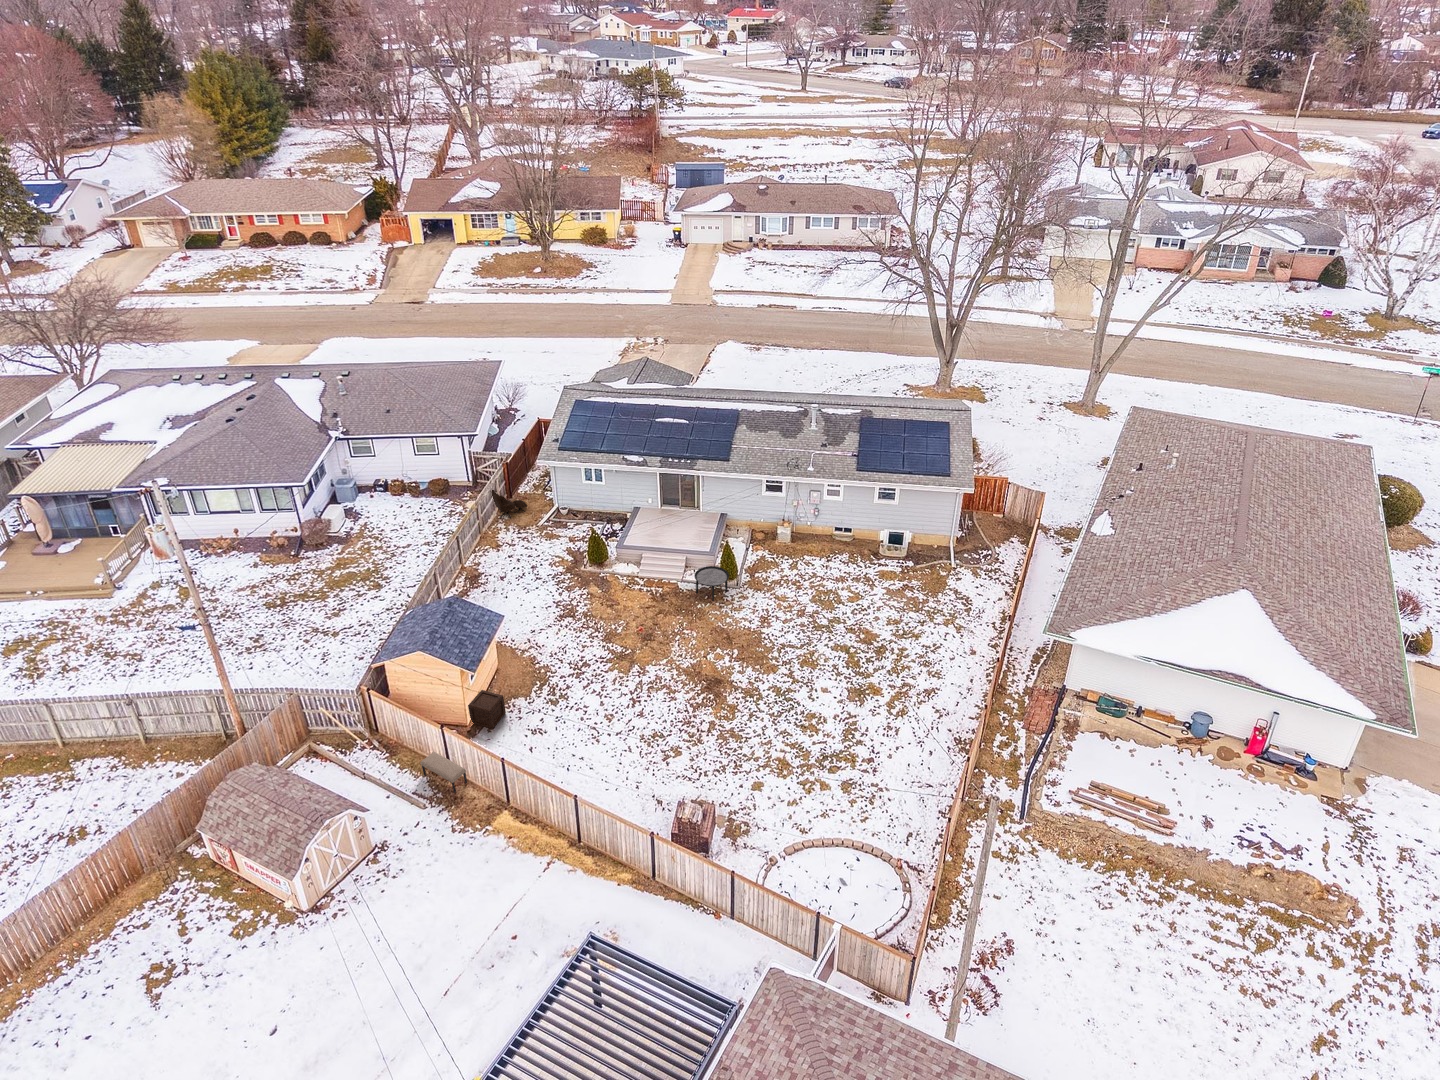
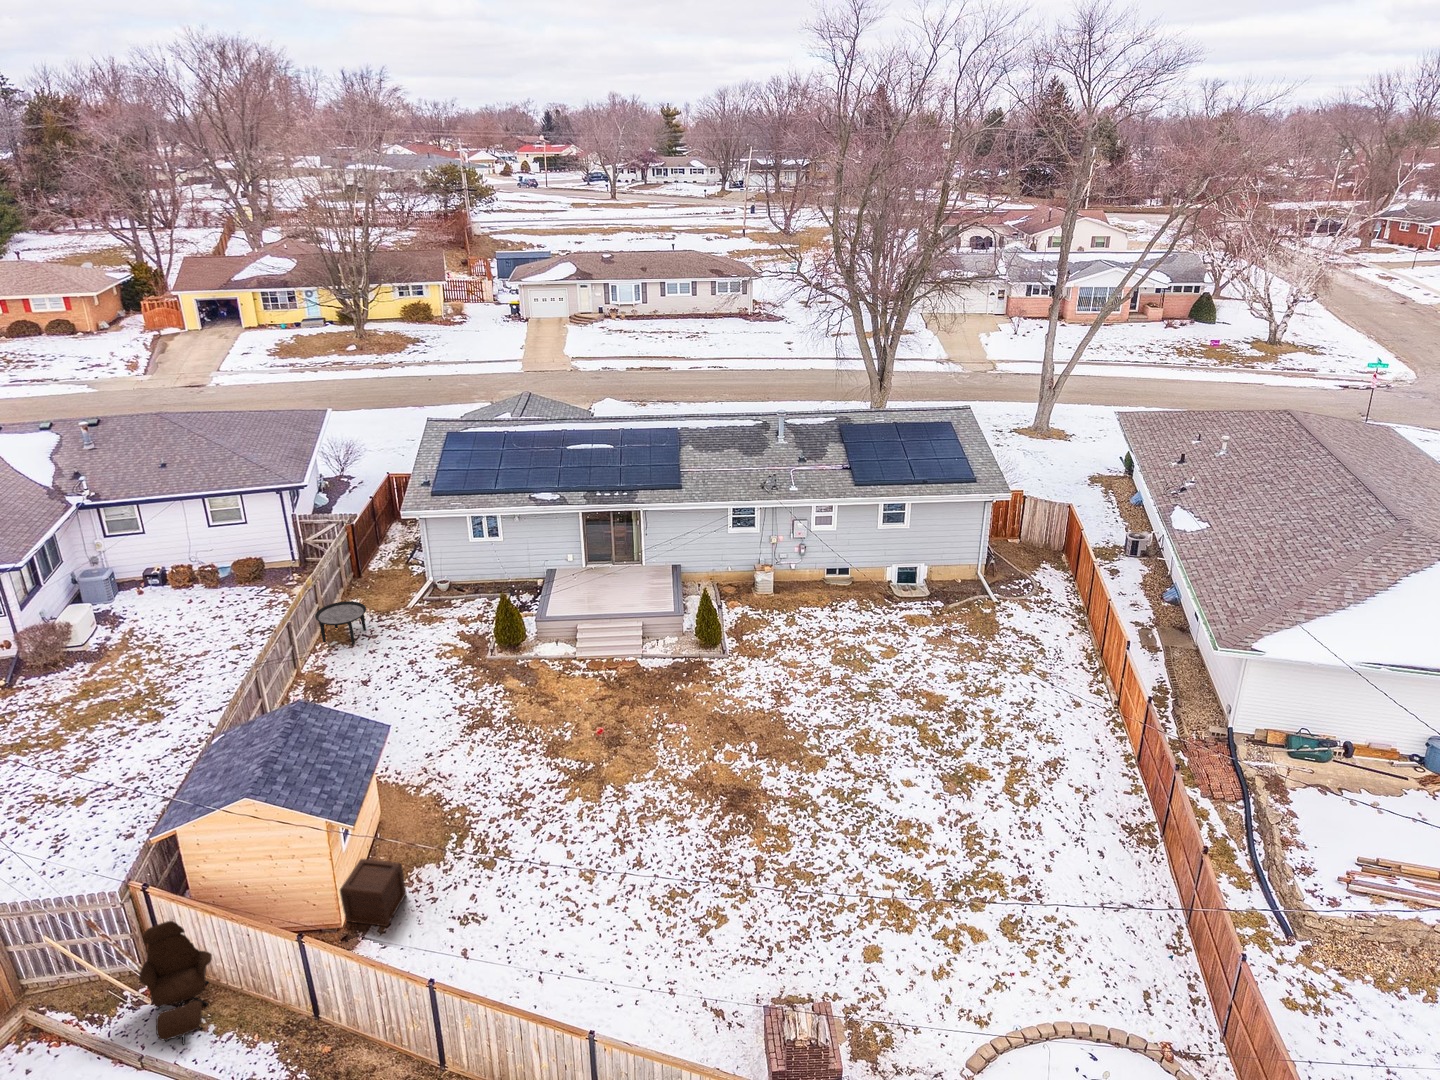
lounge chair: present [492,490,527,518] -> present [139,921,212,1045]
round table: present [695,566,729,601] -> present [315,601,366,645]
bench: present [420,752,467,793] -> none [258,988,354,1064]

